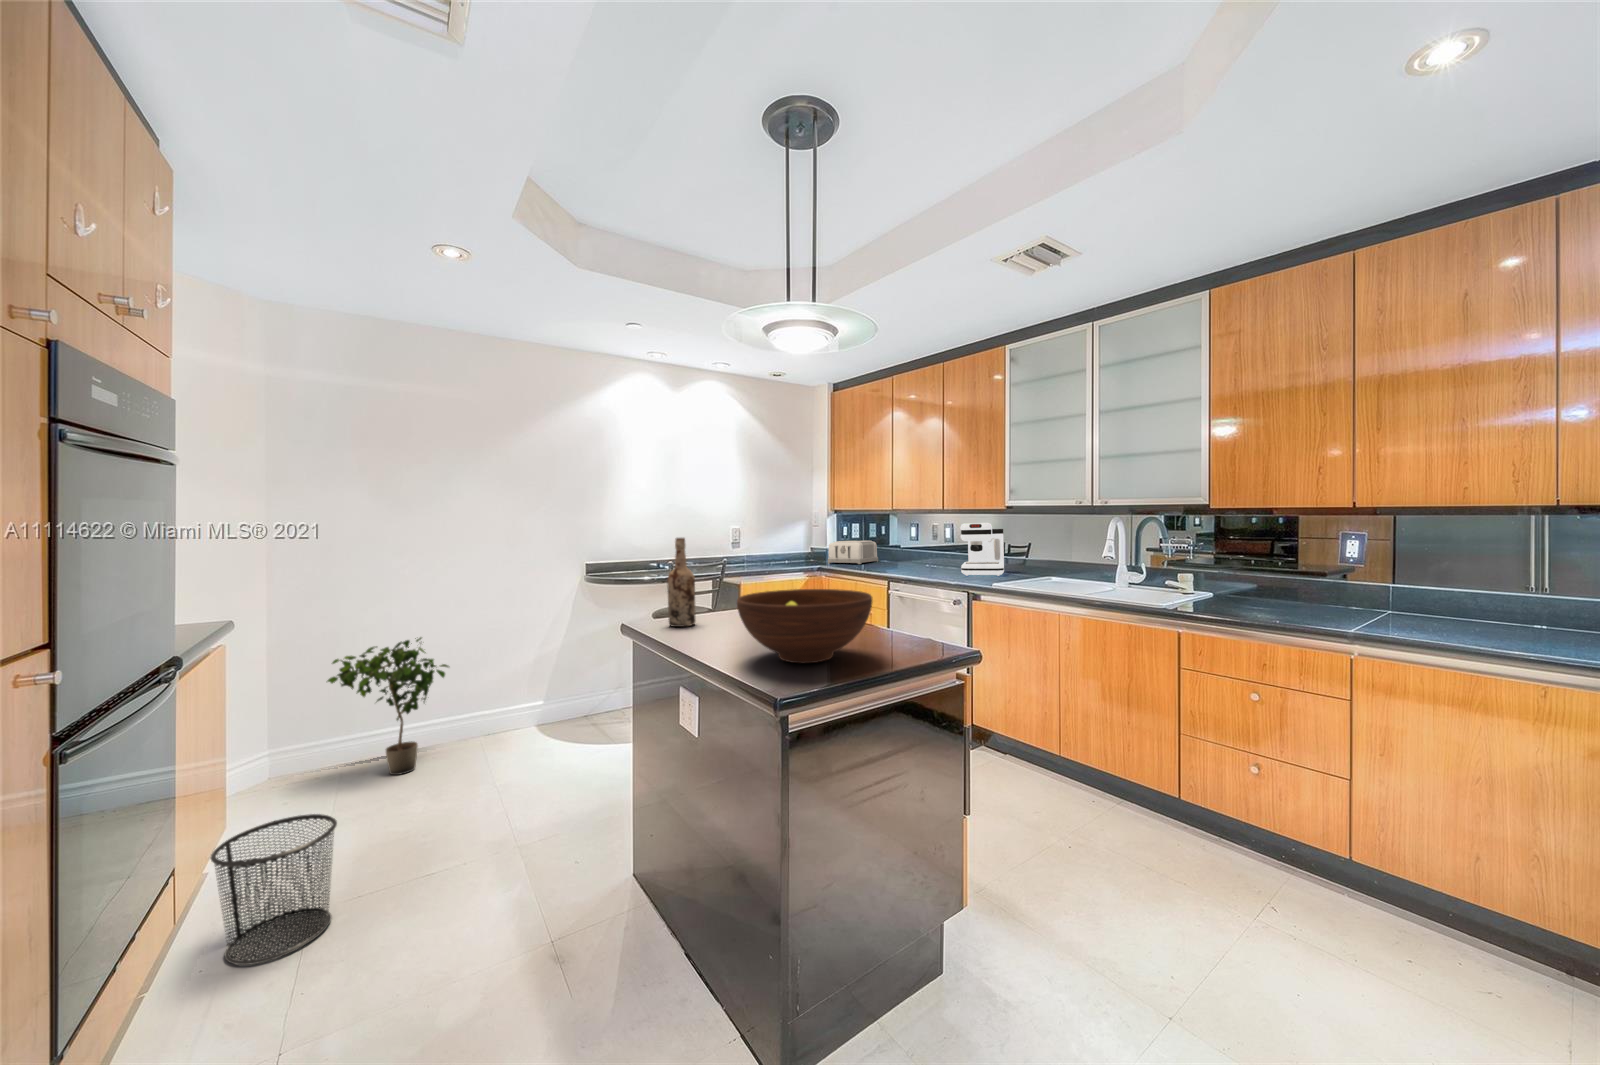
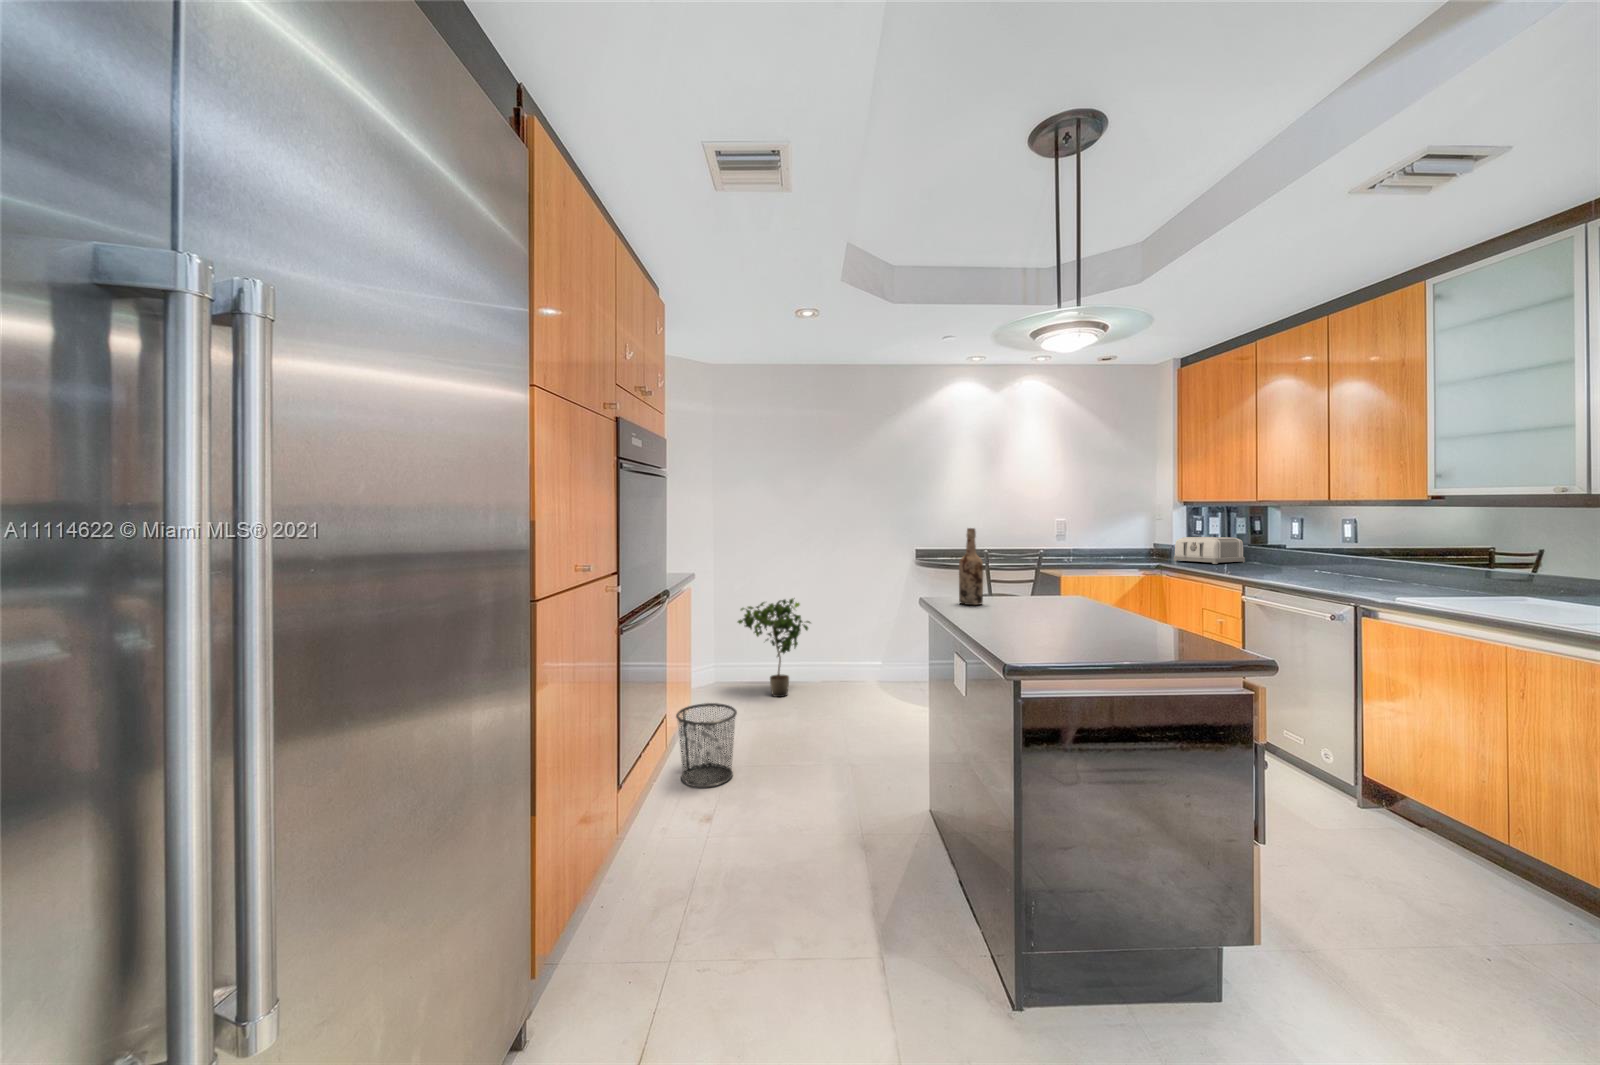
coffee maker: present [961,523,1004,576] -> none [1353,520,1433,589]
fruit bowl: present [737,589,872,663] -> none [998,578,1132,643]

